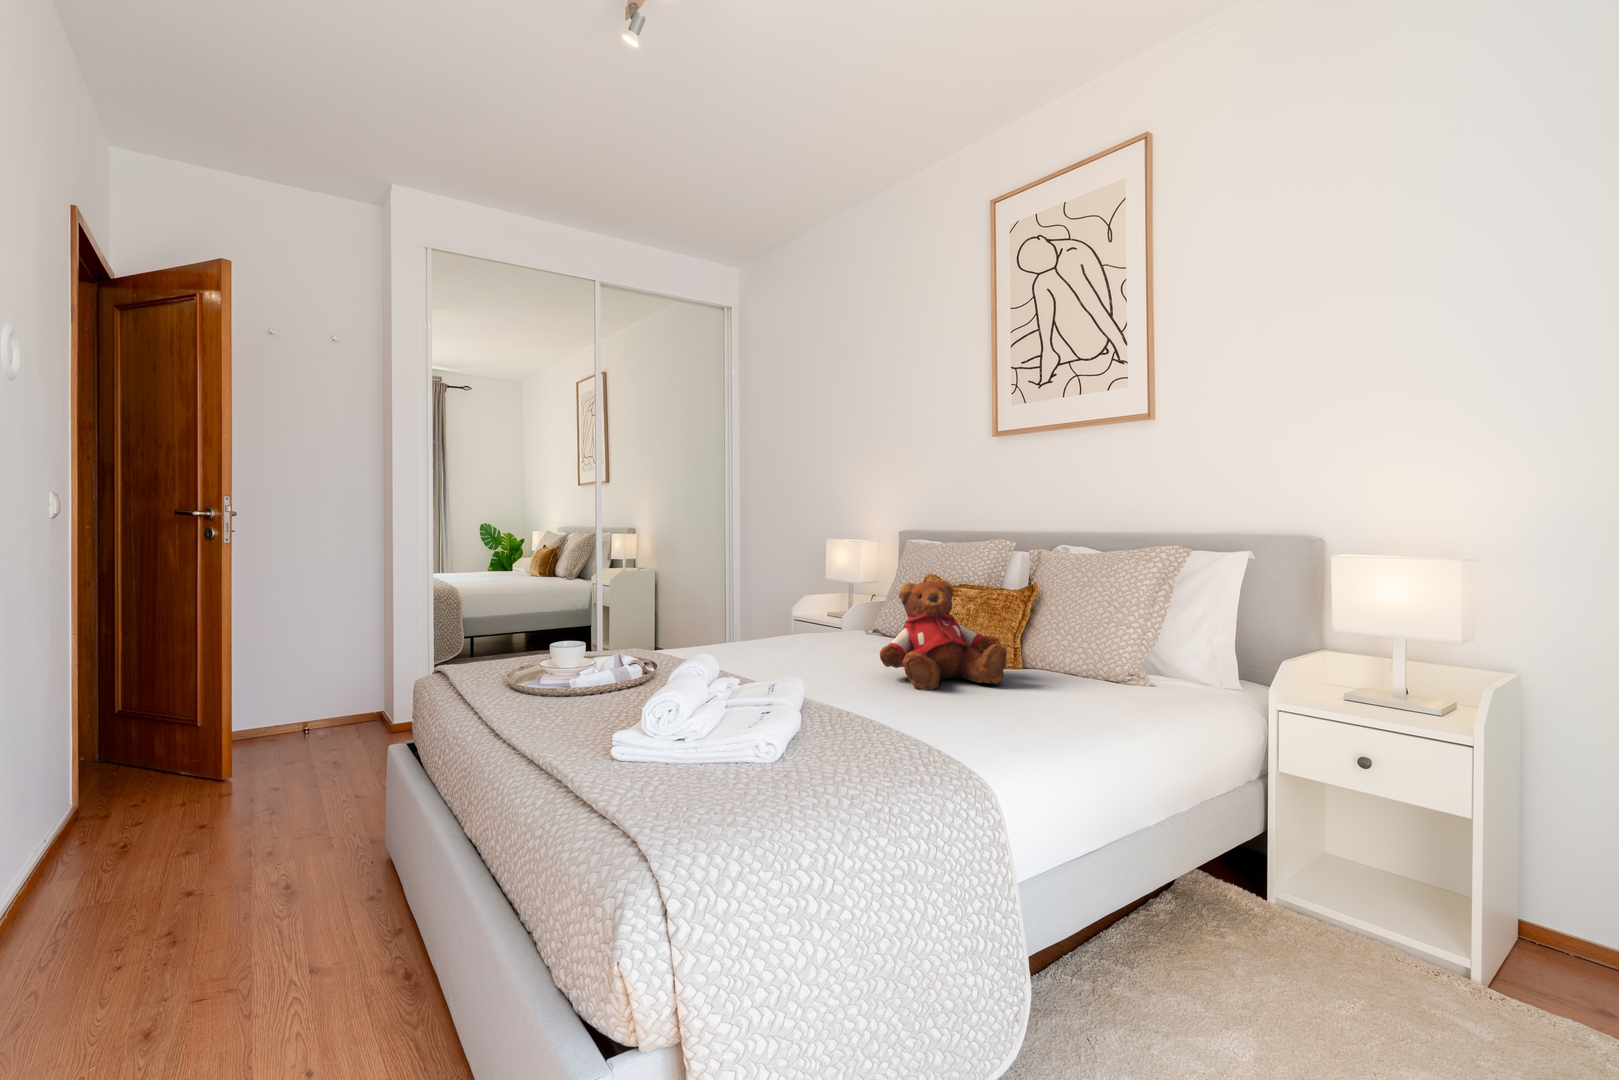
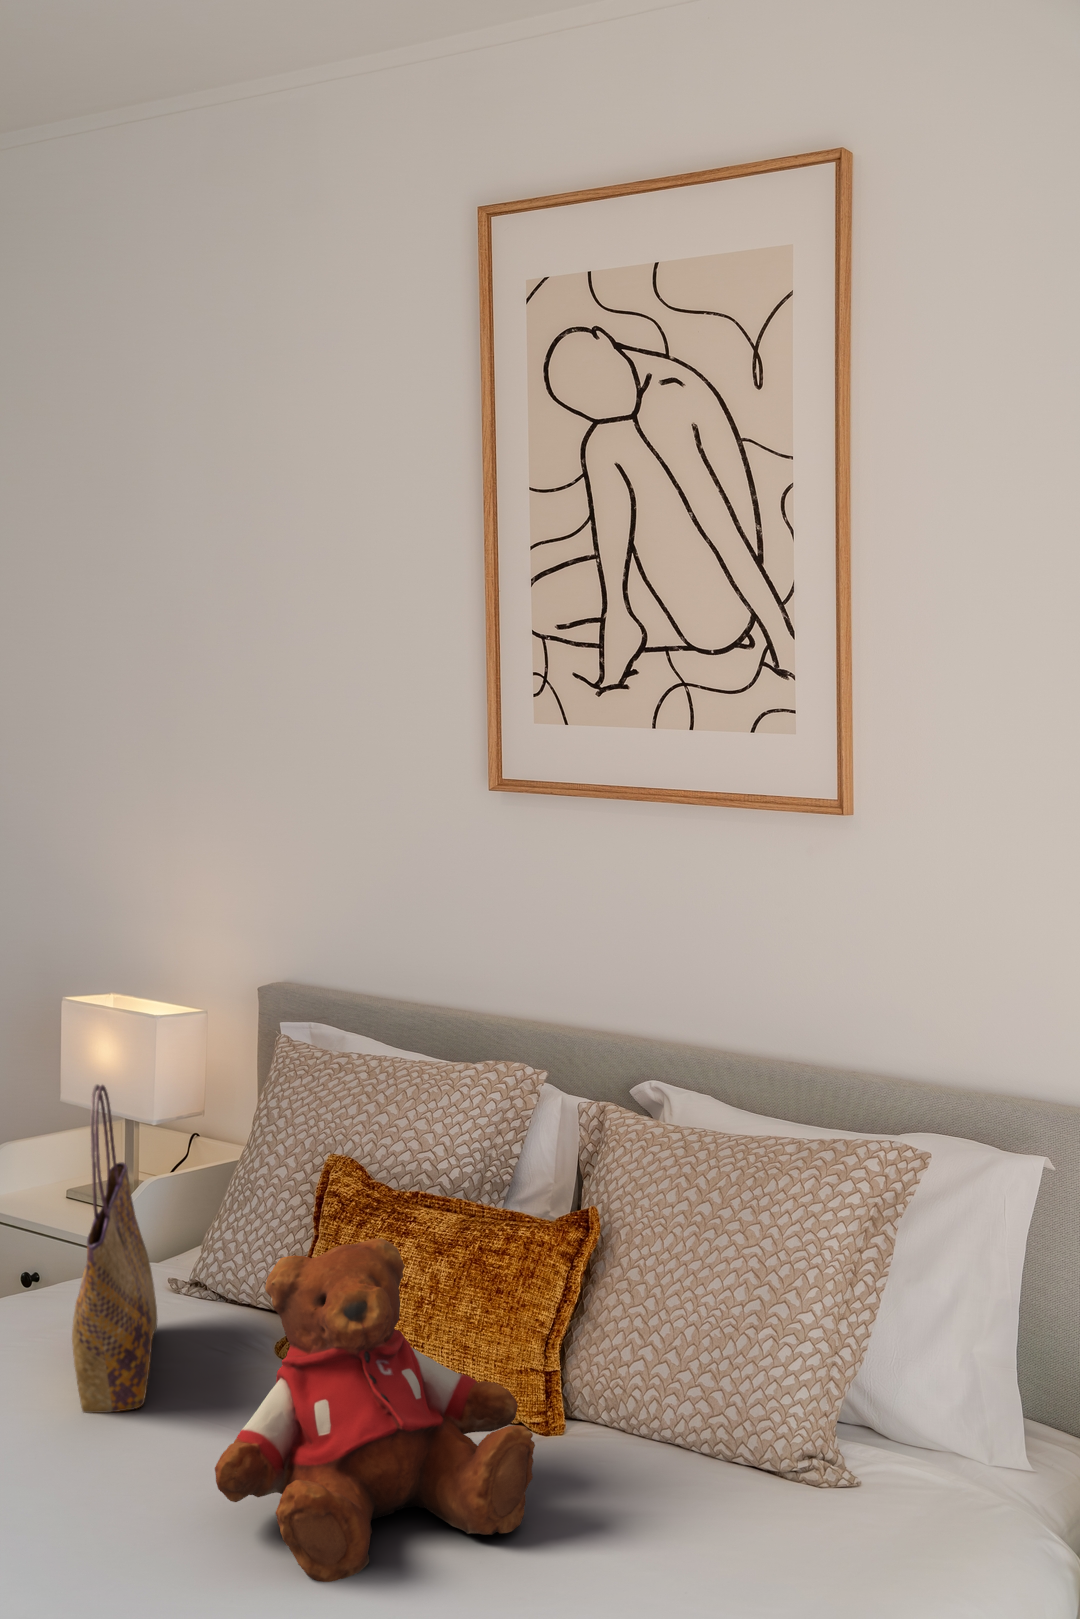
tote bag: none [826,537,858,657] -> present [72,1084,158,1413]

